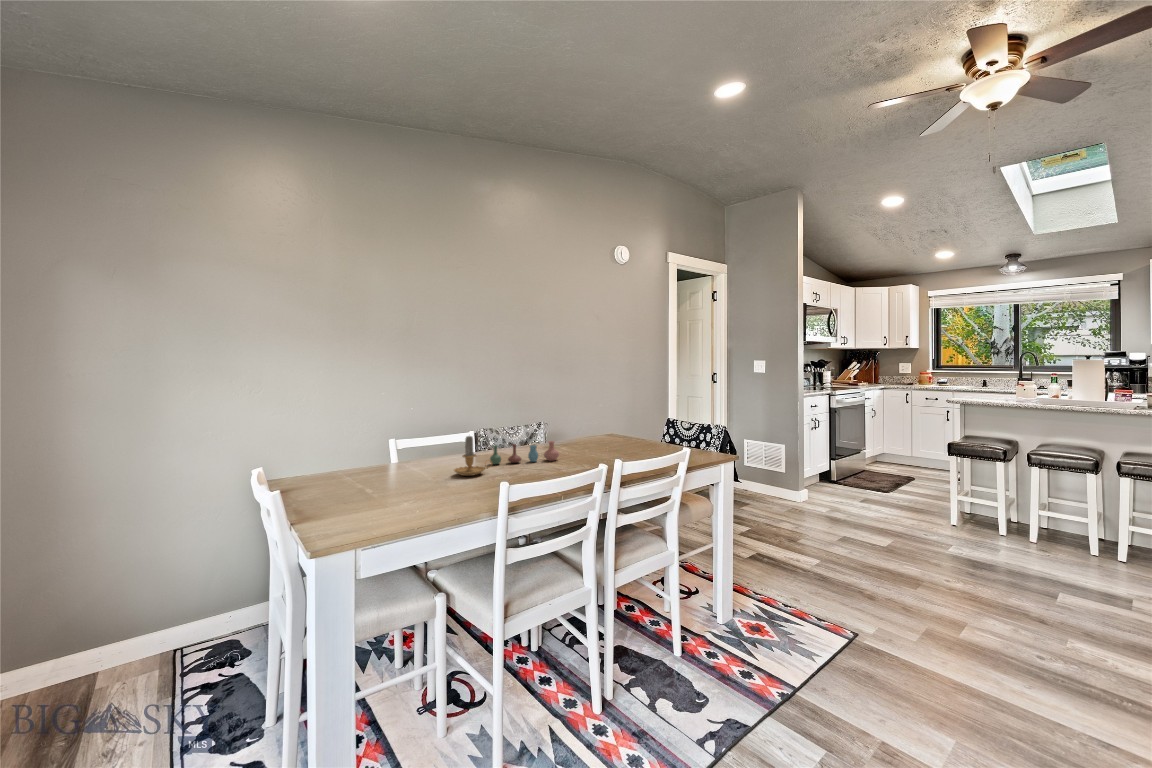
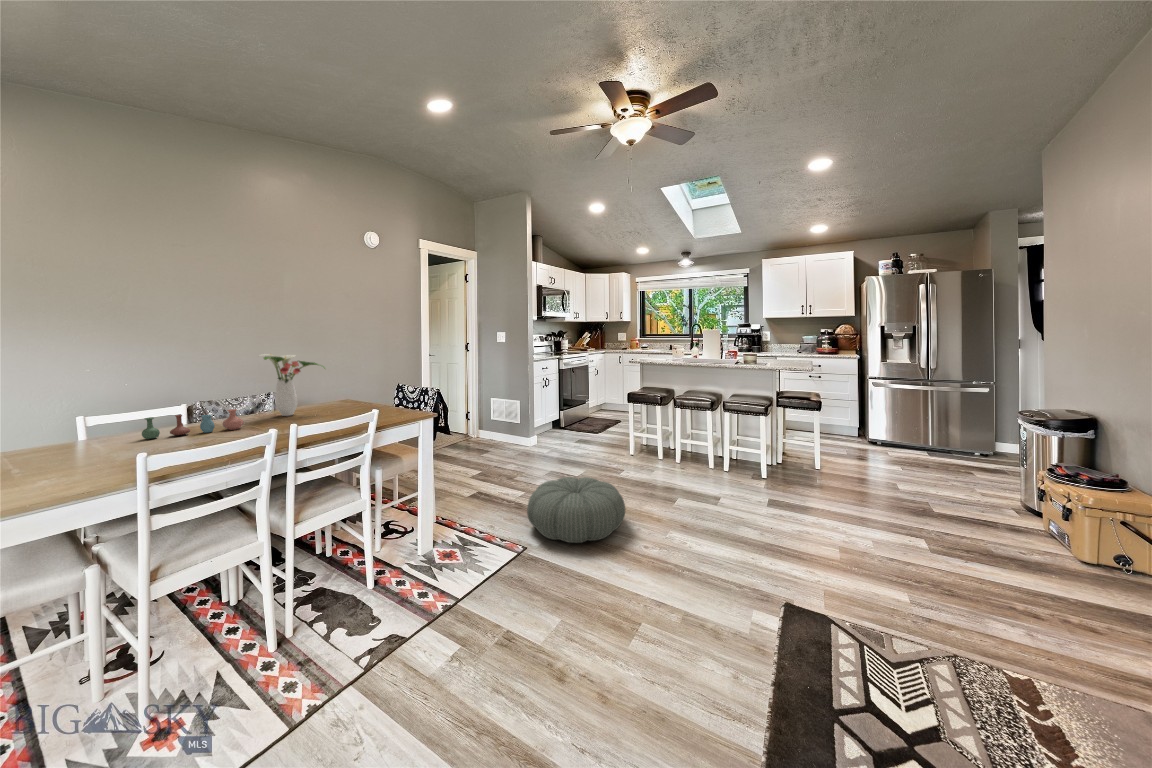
flower arrangement: none [563,388,620,450] -> present [259,354,318,416]
candle: present [454,436,491,476] -> none [68,407,134,455]
pouf: none [849,551,1013,650] -> present [527,477,625,543]

